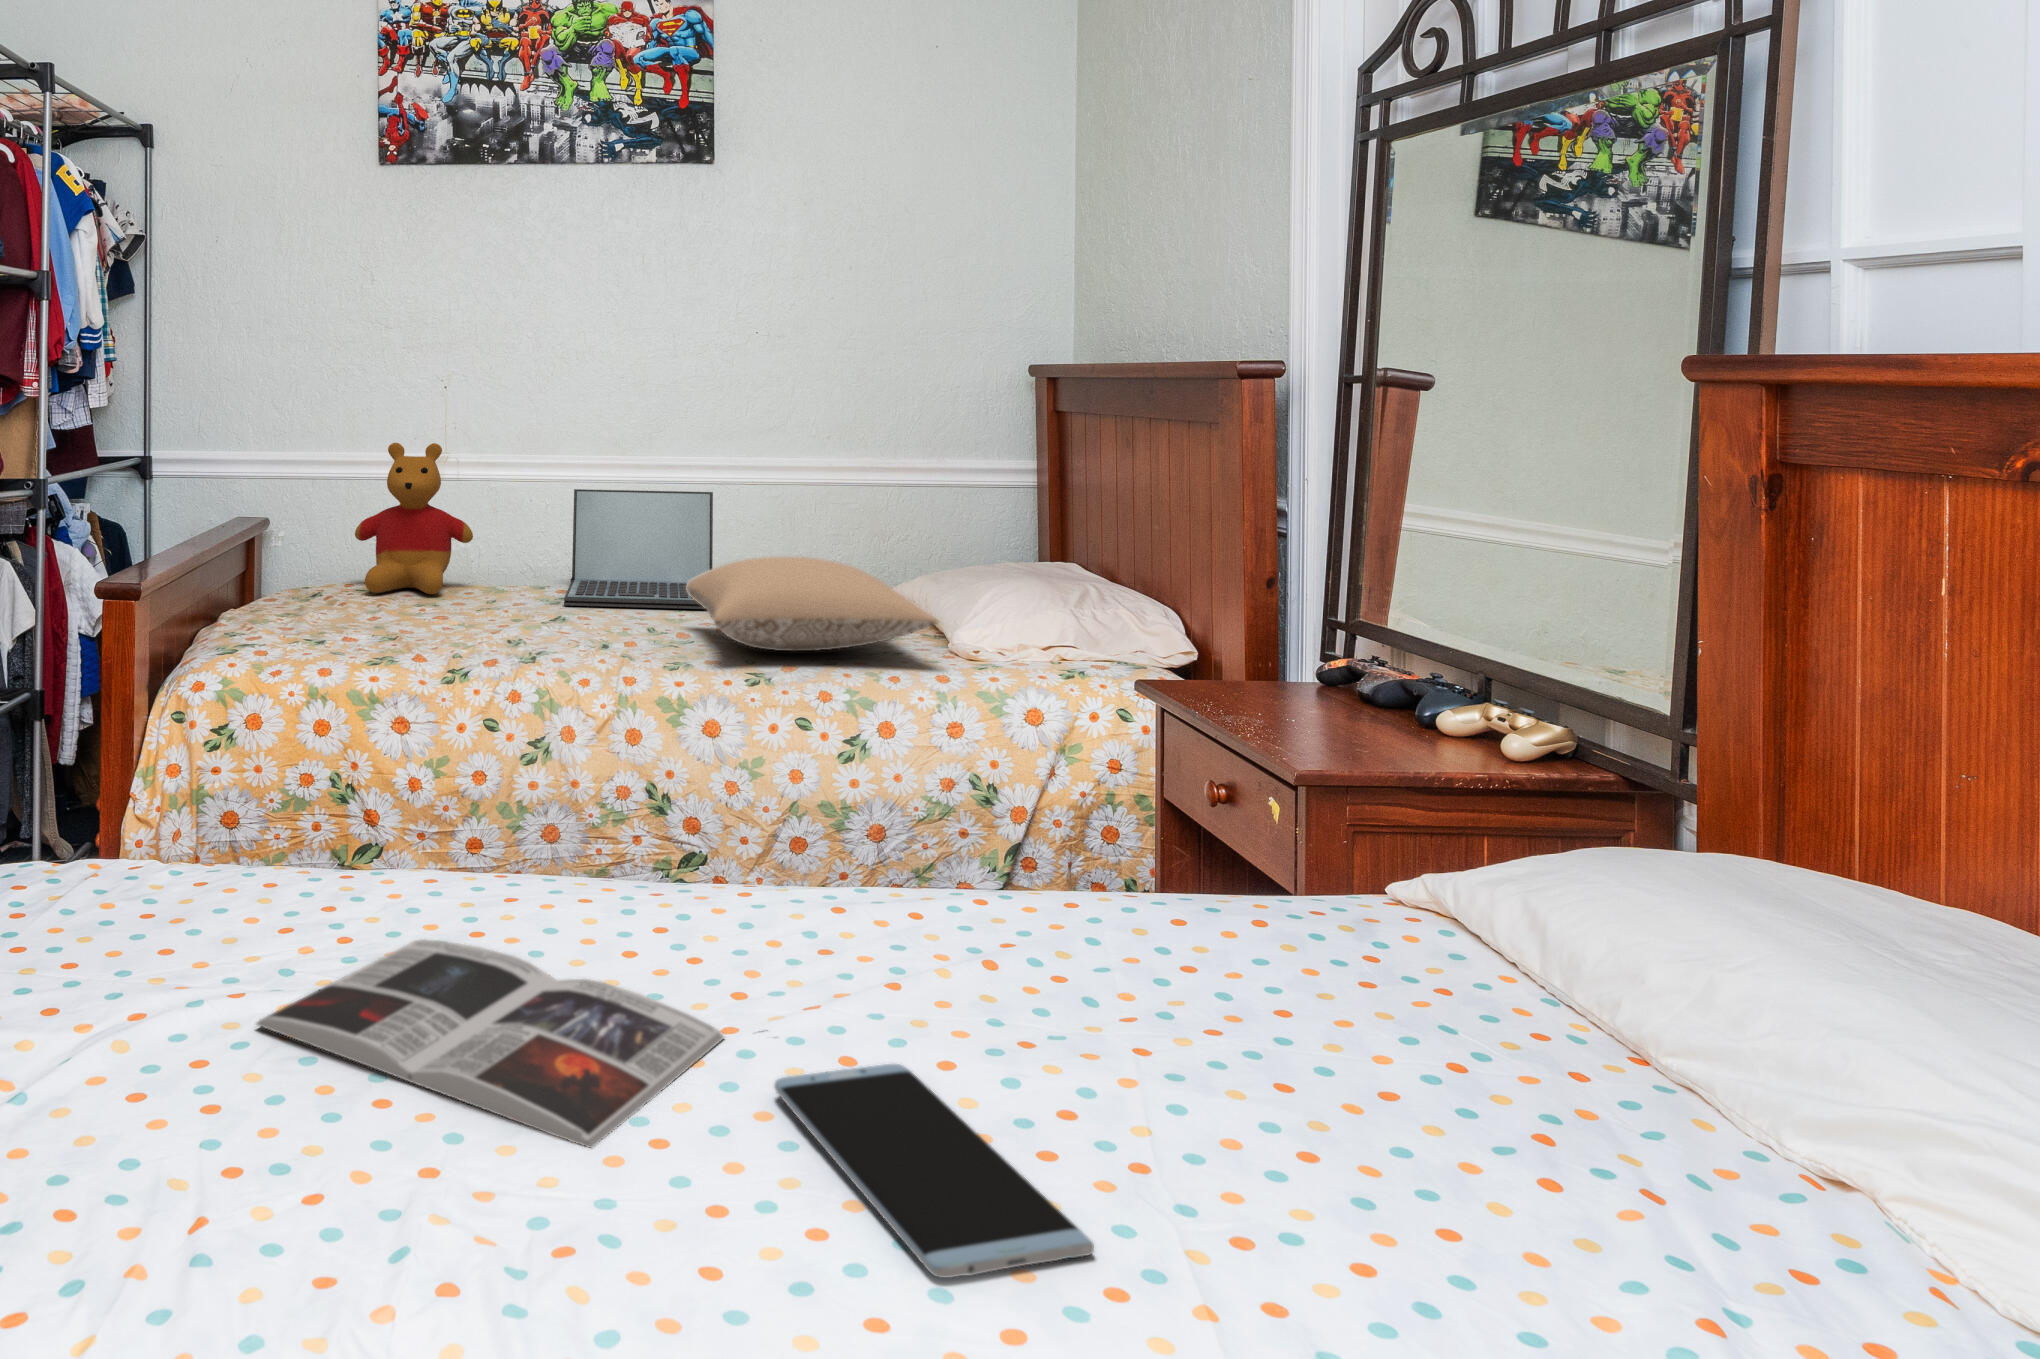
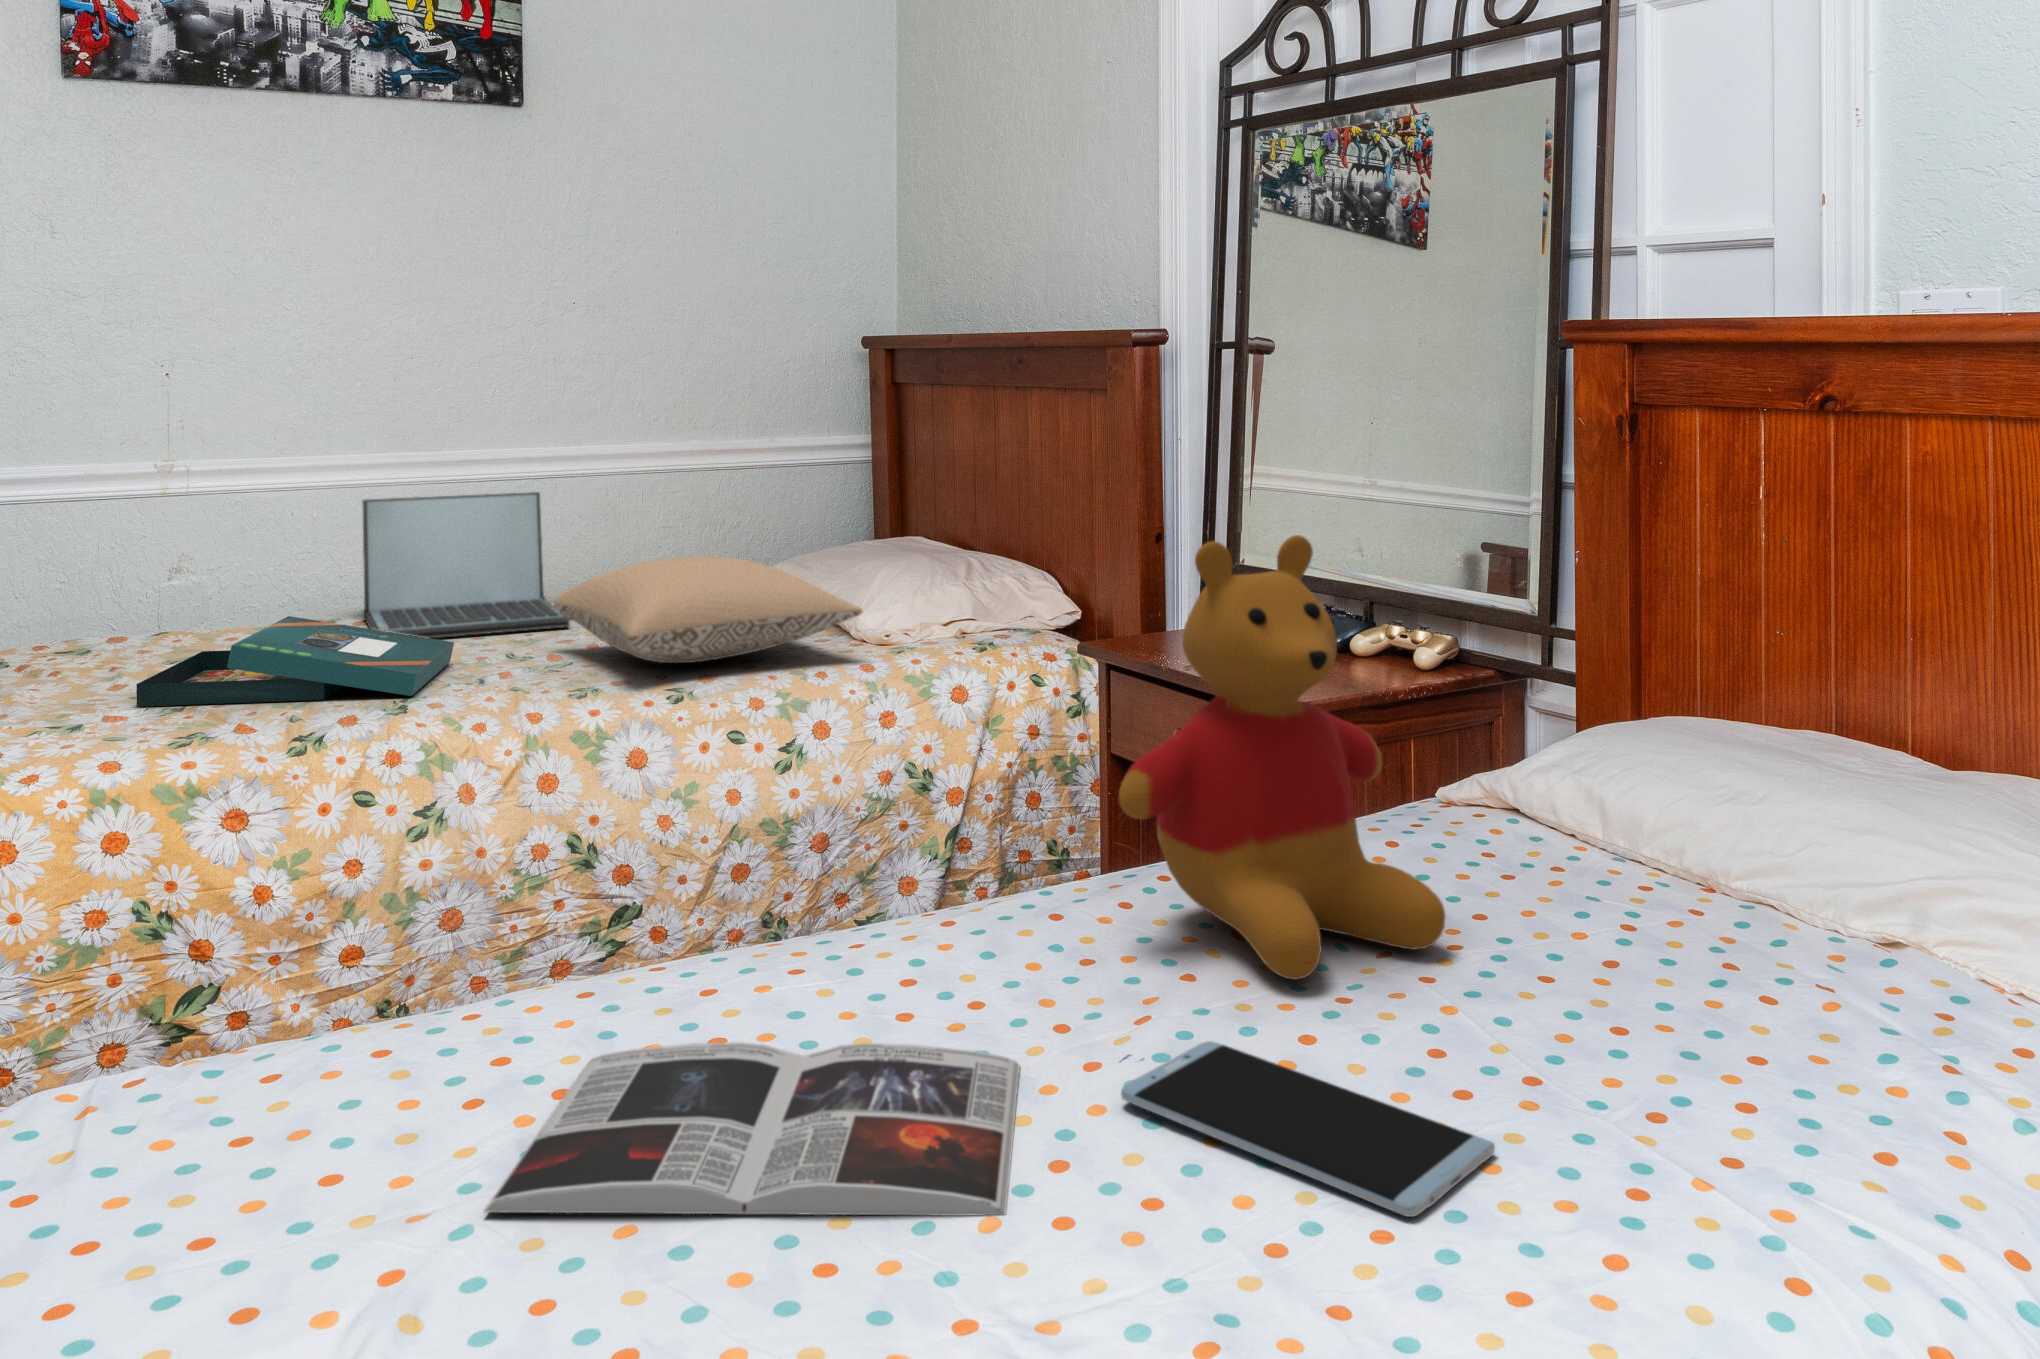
stuffed bear: present [355,443,473,594] -> present [1119,535,1445,980]
board game: none [371,576,604,649] -> present [136,616,454,707]

